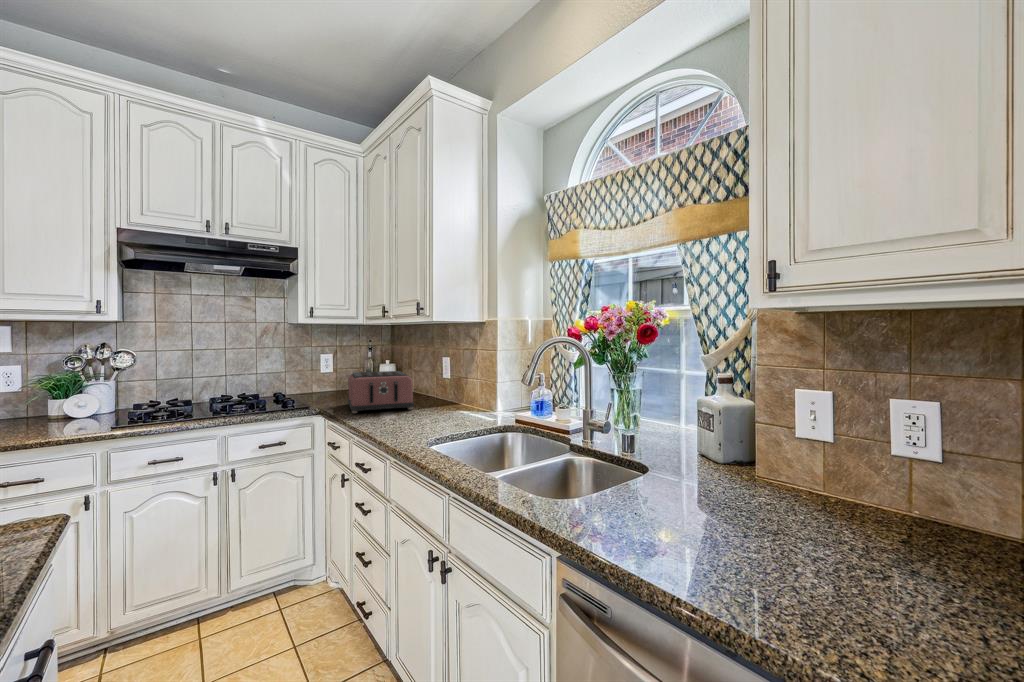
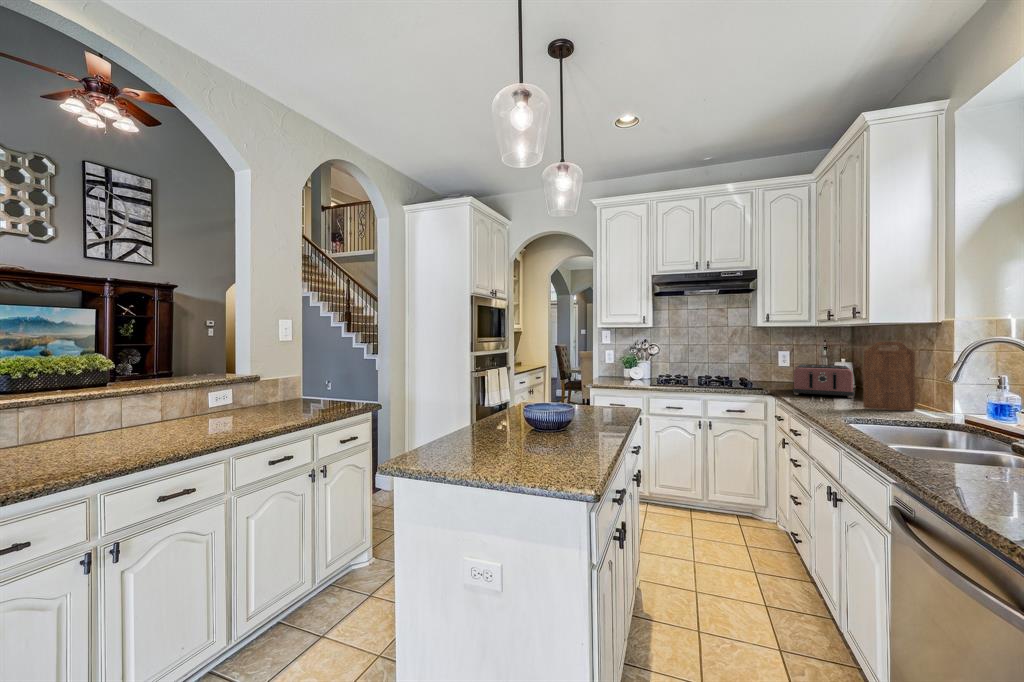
cutting board: none [435,344,477,424] -> present [863,342,915,411]

